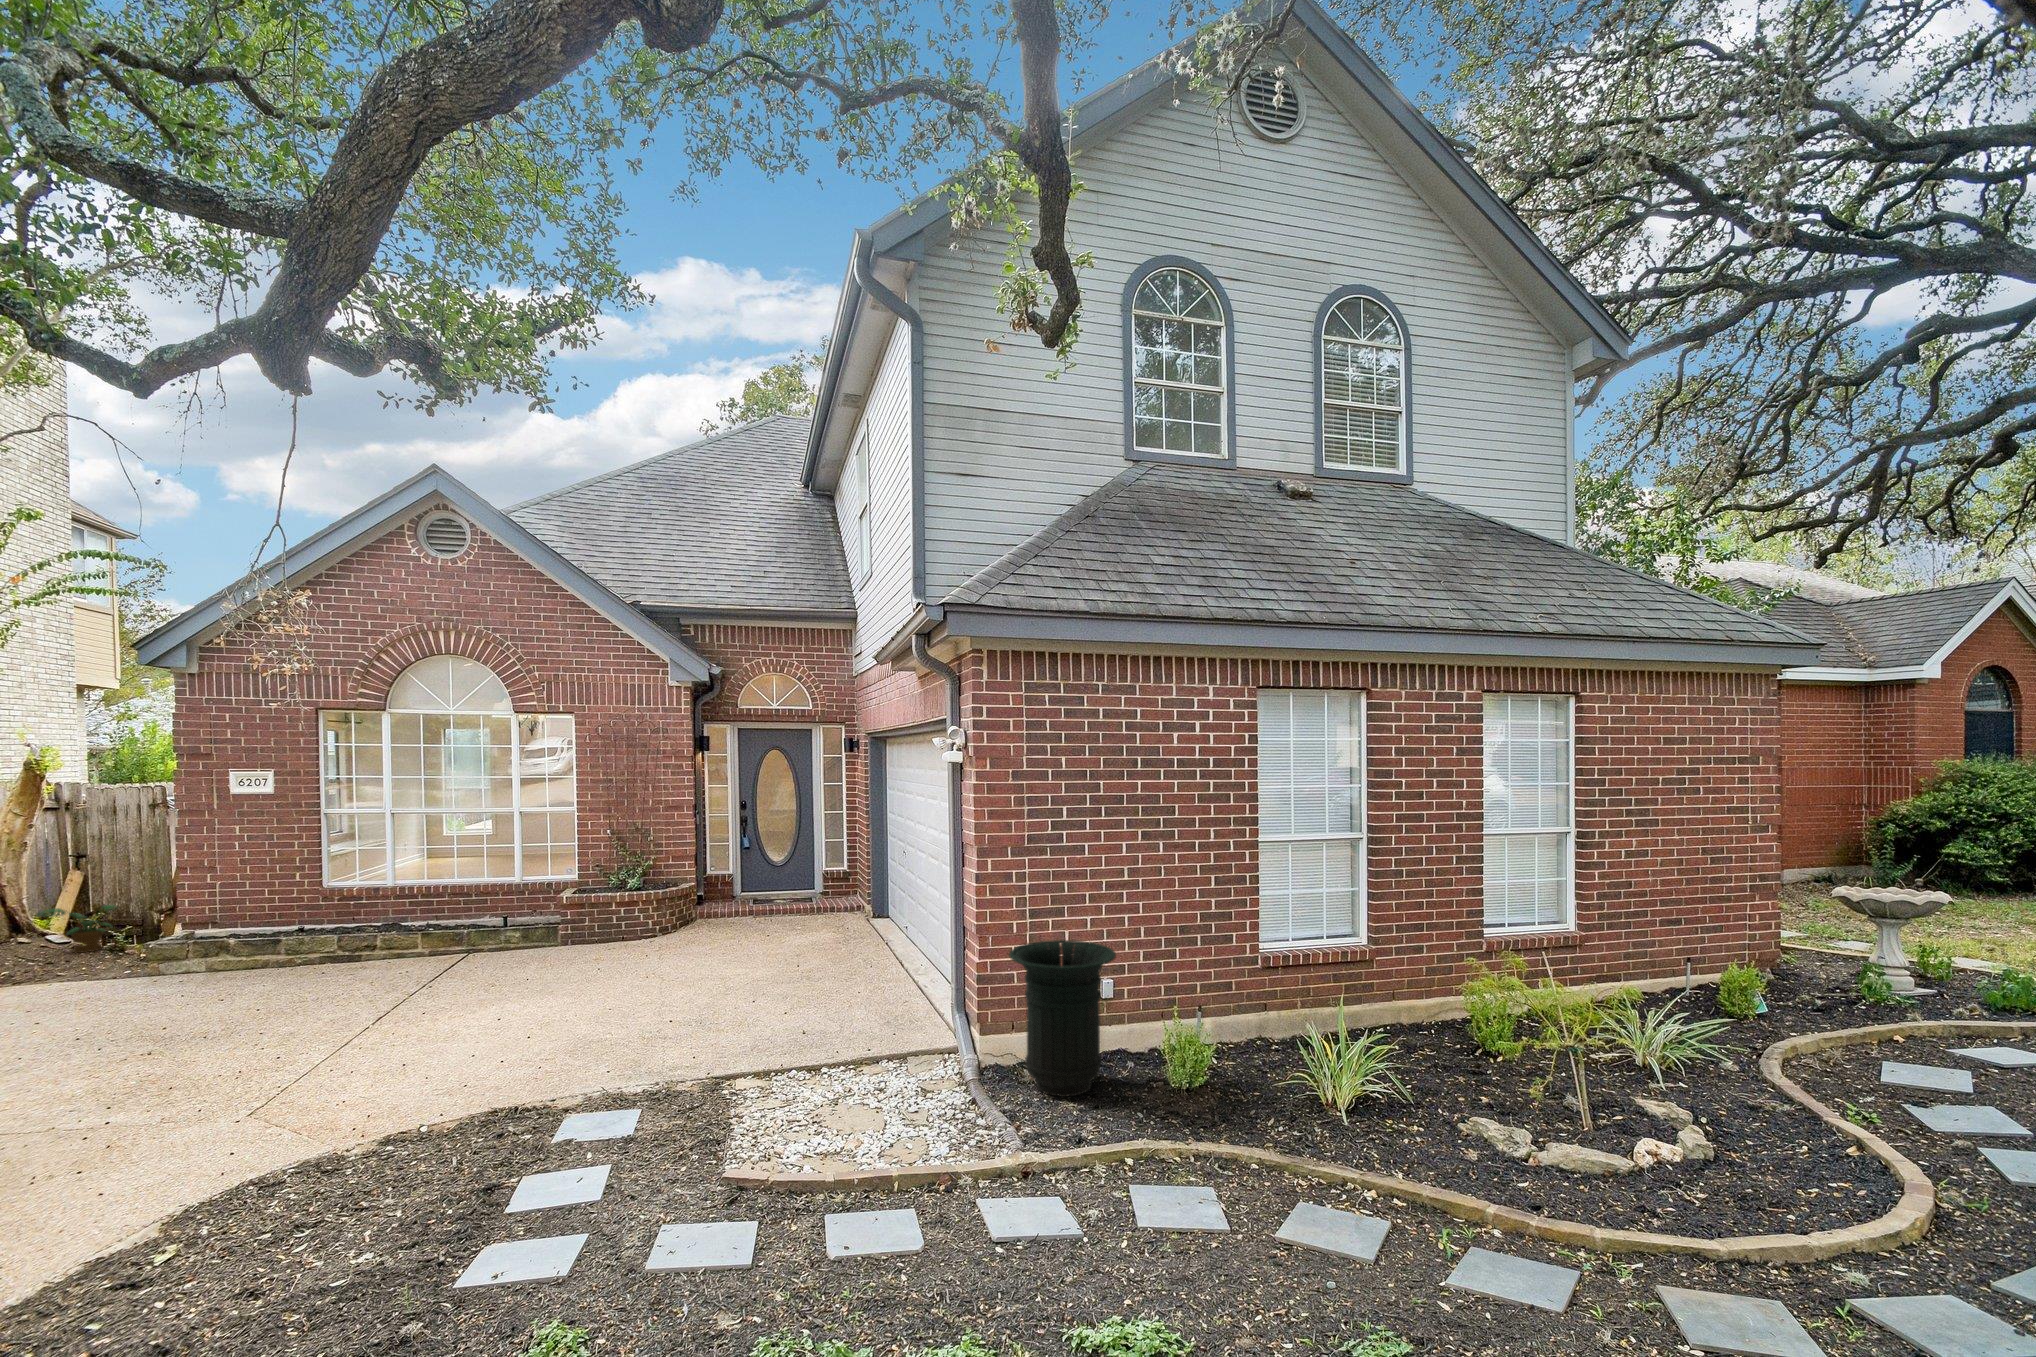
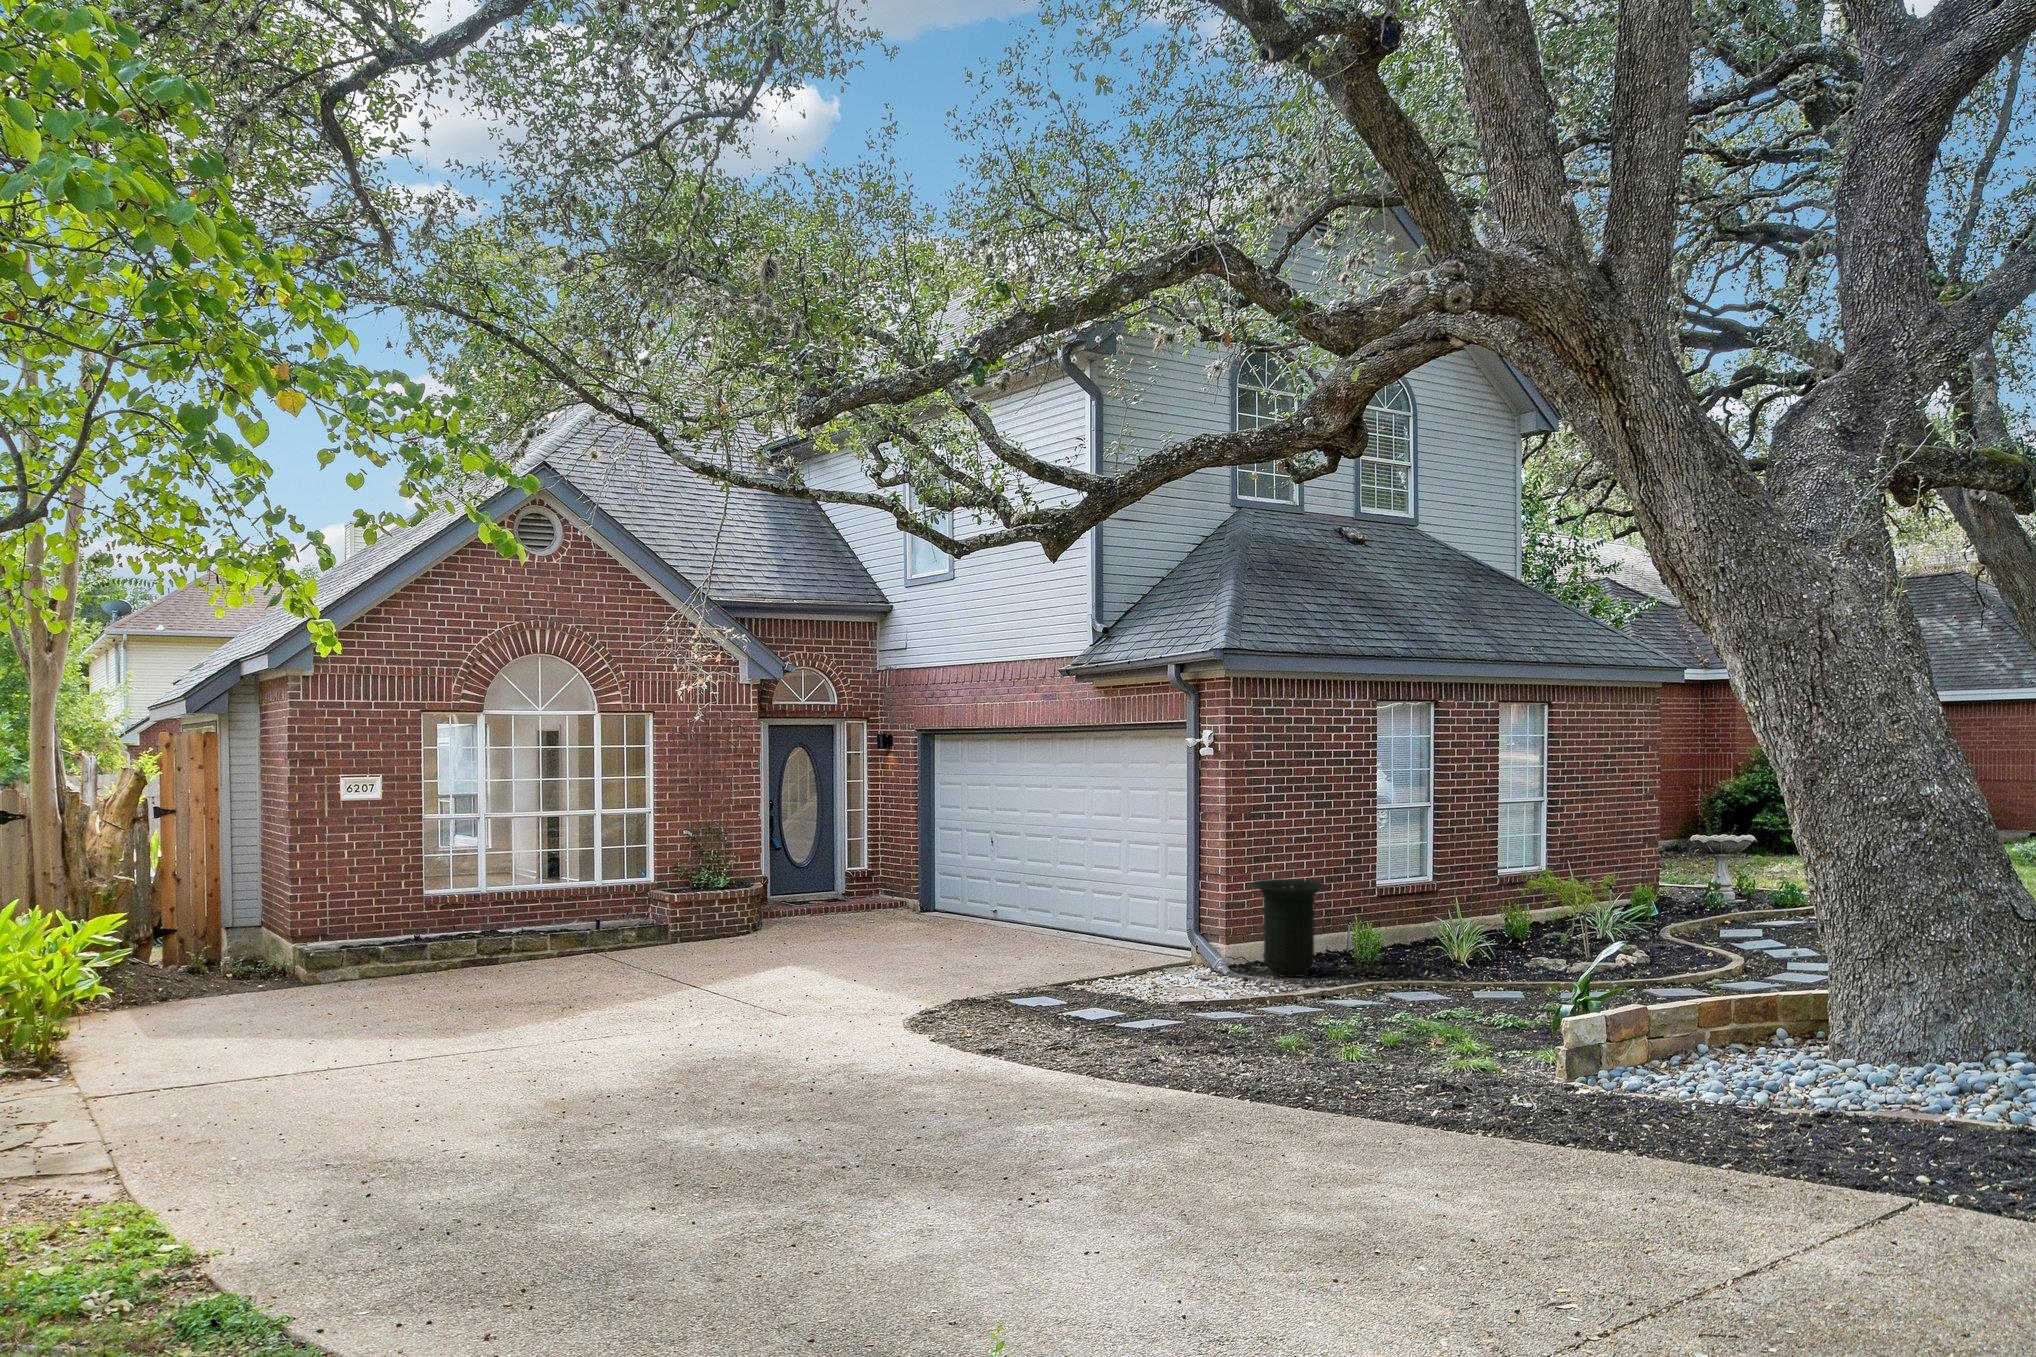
potted plant: present [37,904,116,953] -> none [103,928,166,980]

